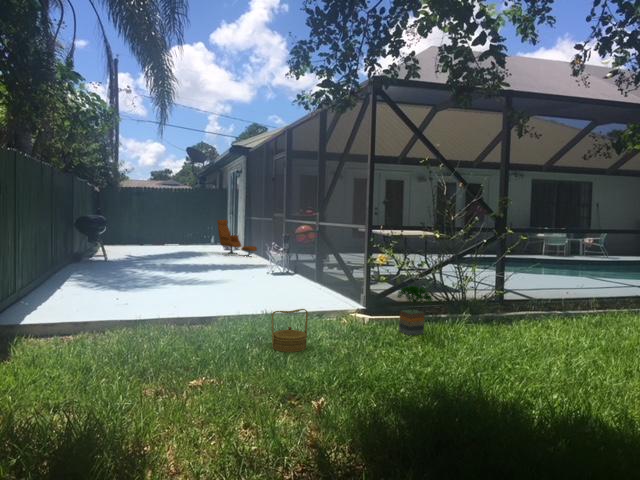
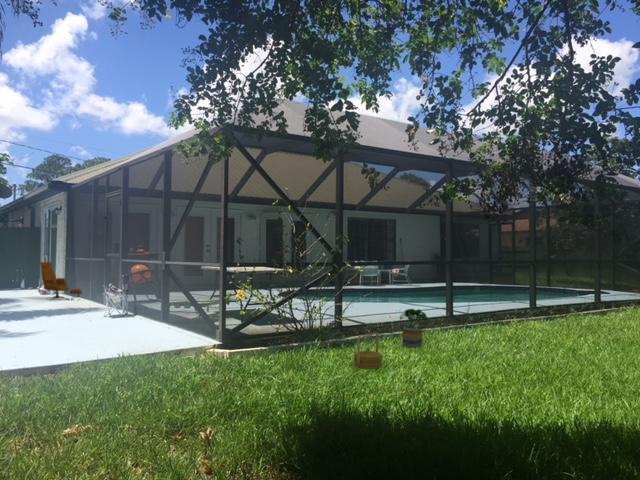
potted tree: present [397,286,433,335] -> present [400,309,427,348]
basket: present [272,309,308,352] -> present [354,333,383,369]

